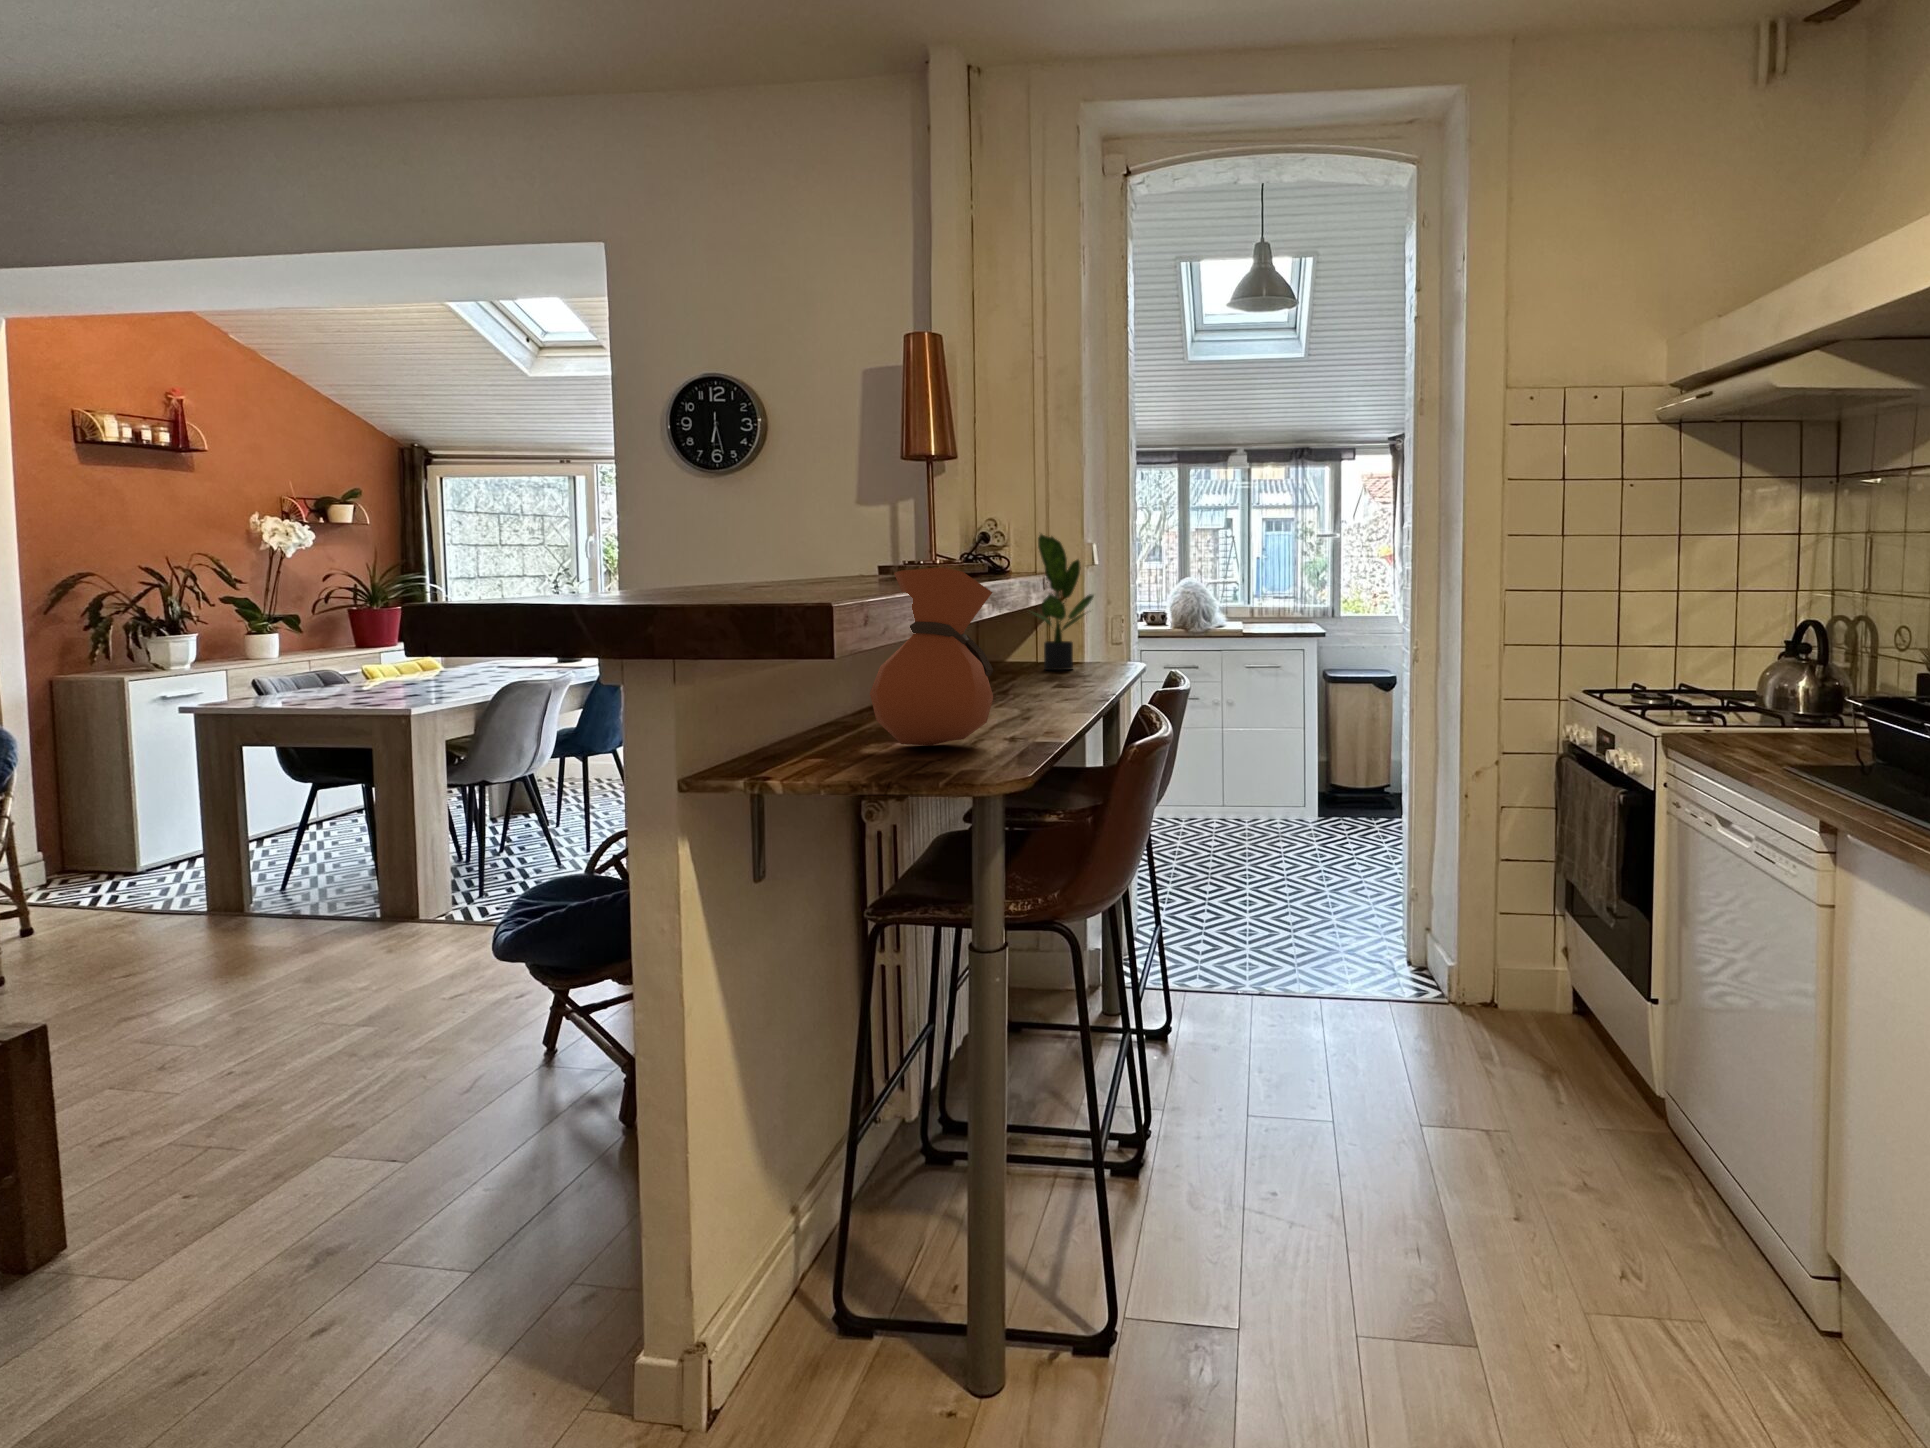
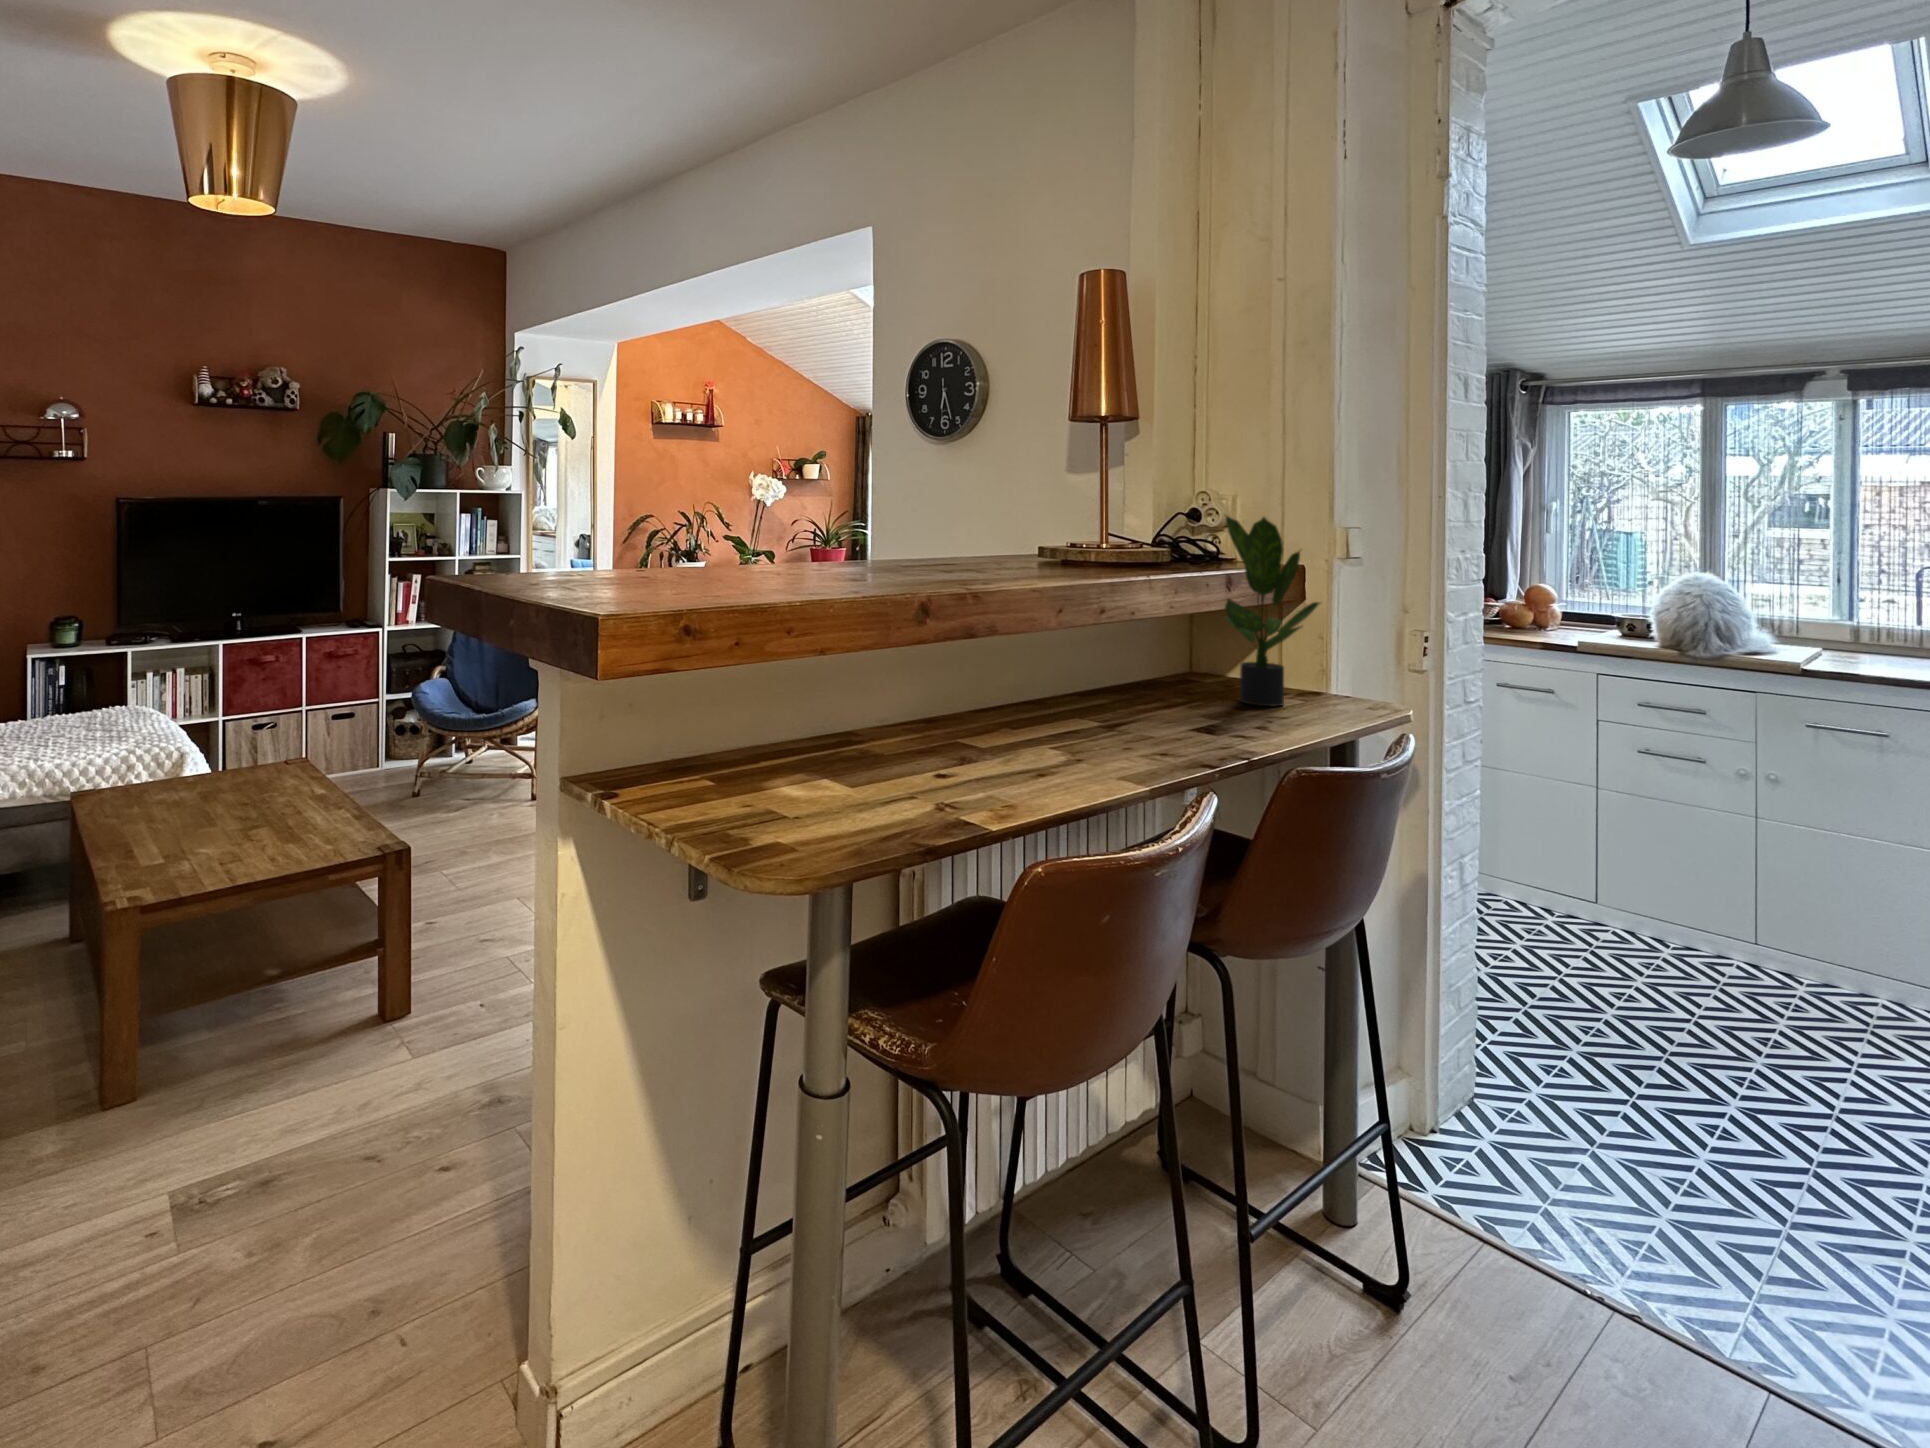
vase: present [870,567,993,746] -> none [733,577,910,805]

